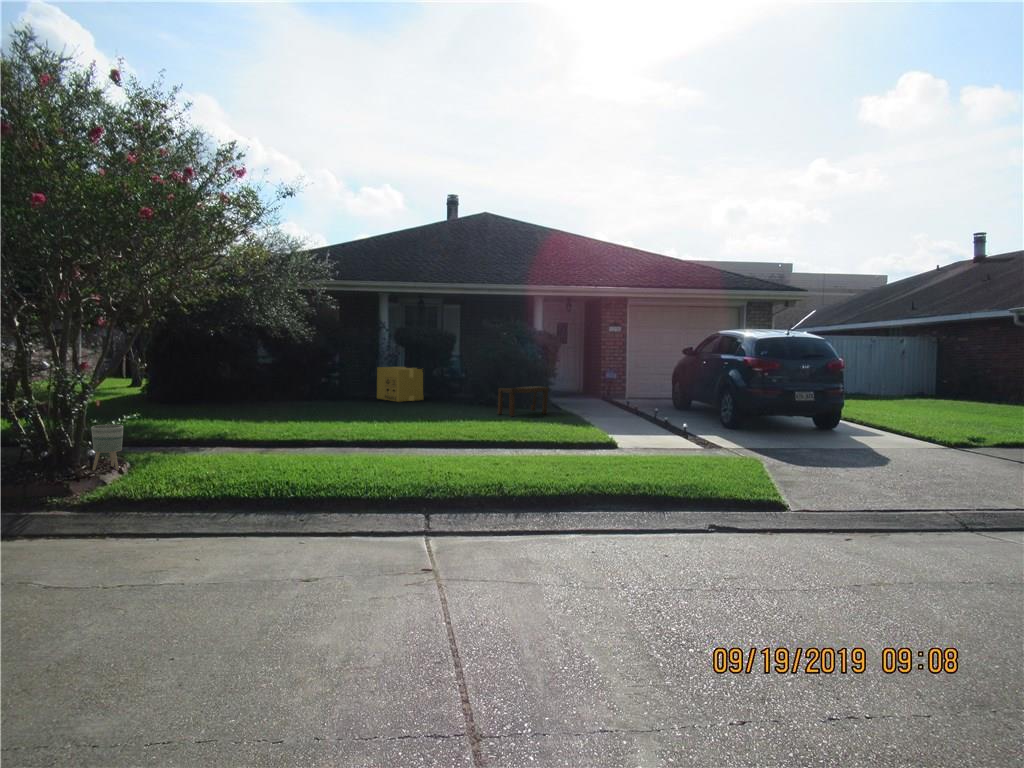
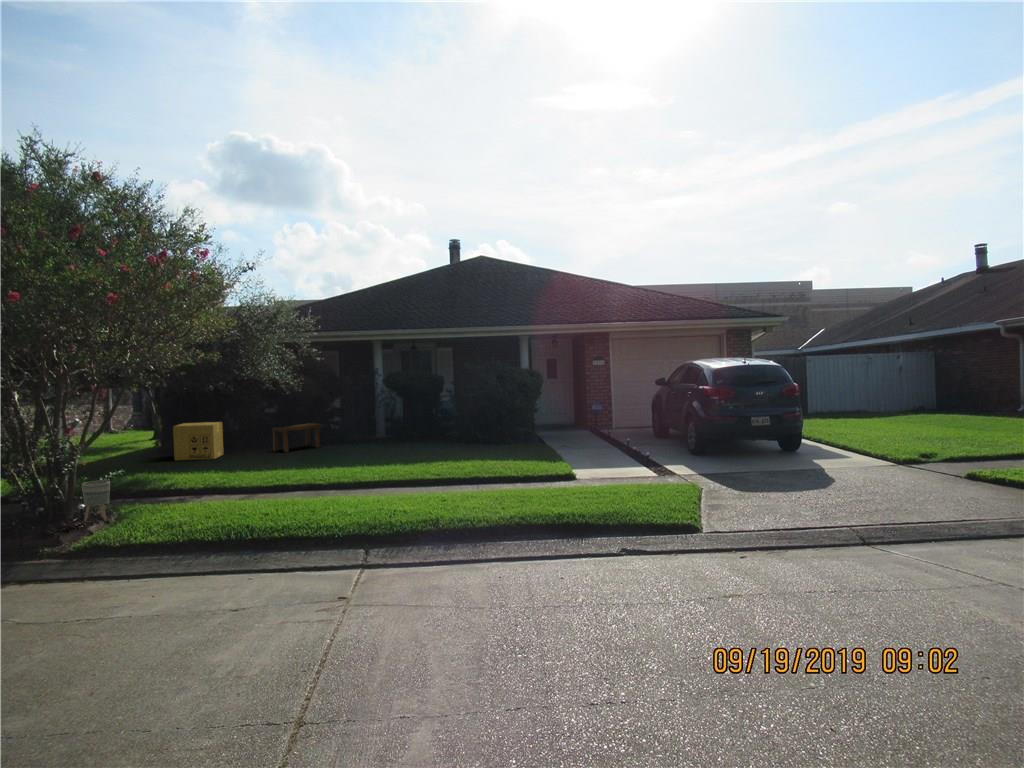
cardboard box: present [377,367,424,402] -> present [173,422,223,460]
bench: present [498,386,549,416] -> present [272,423,320,452]

